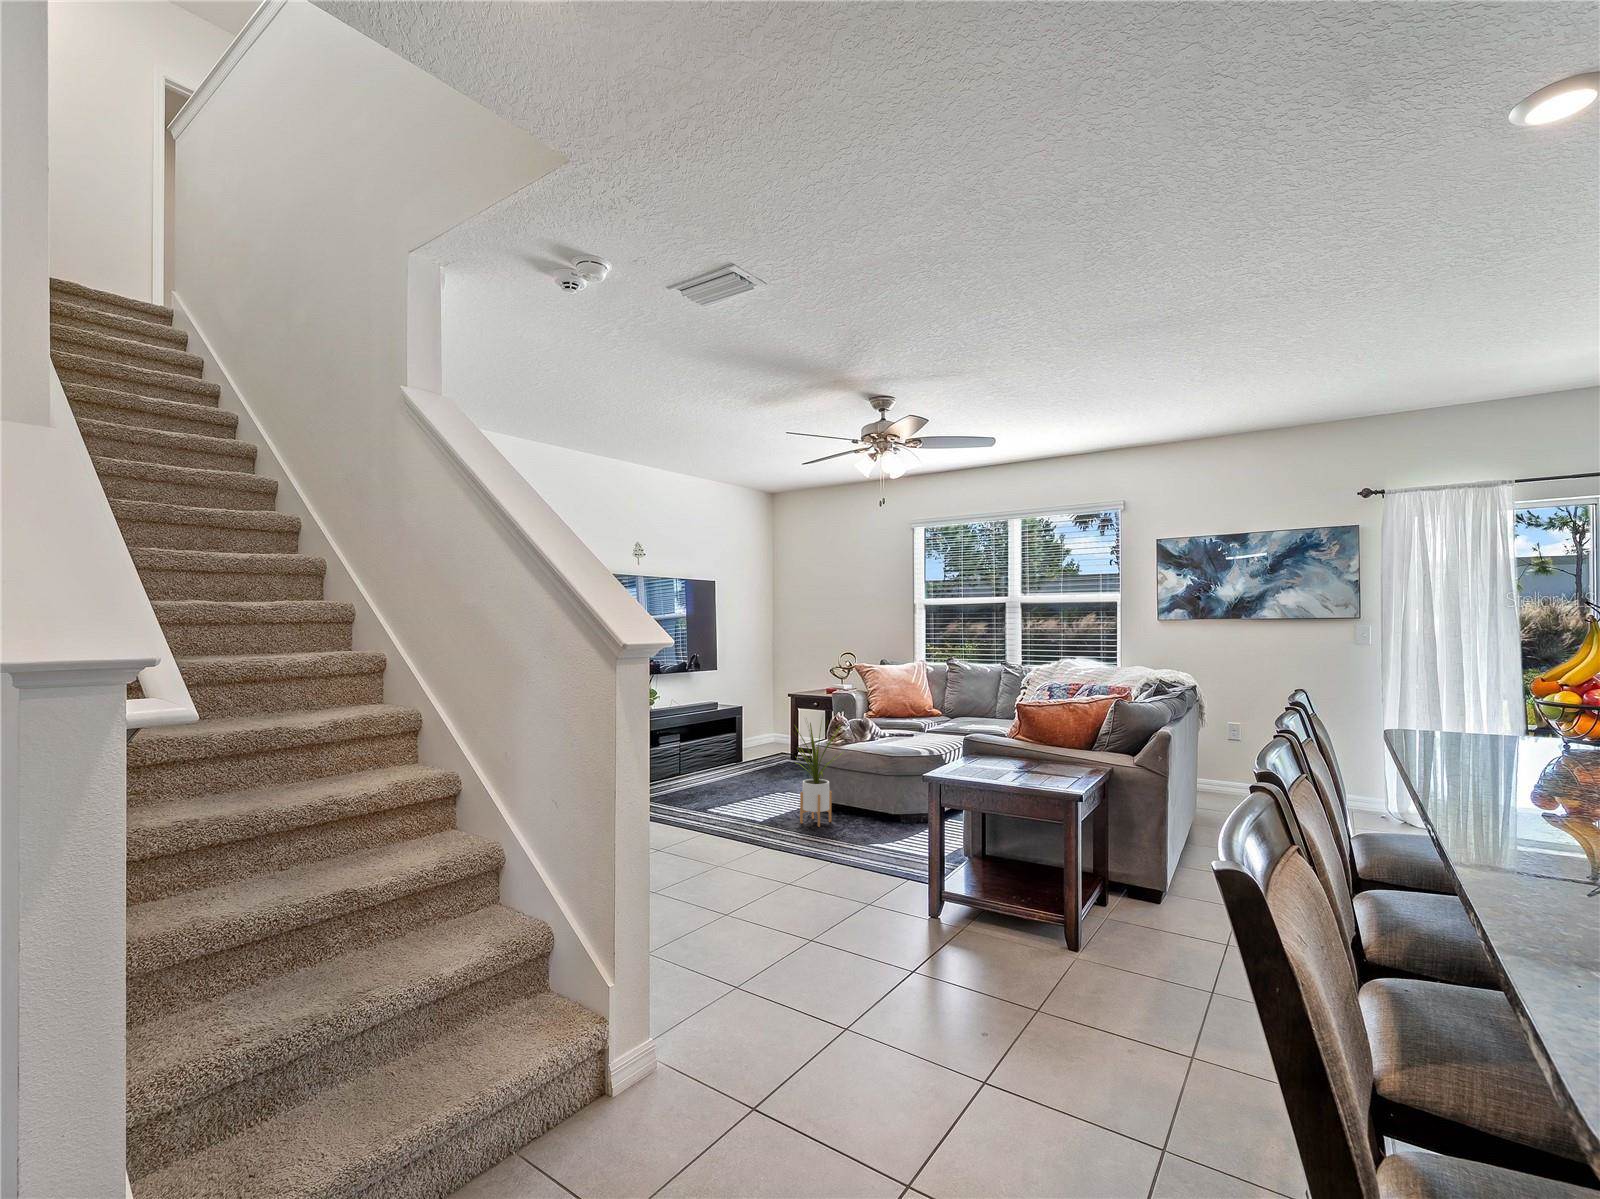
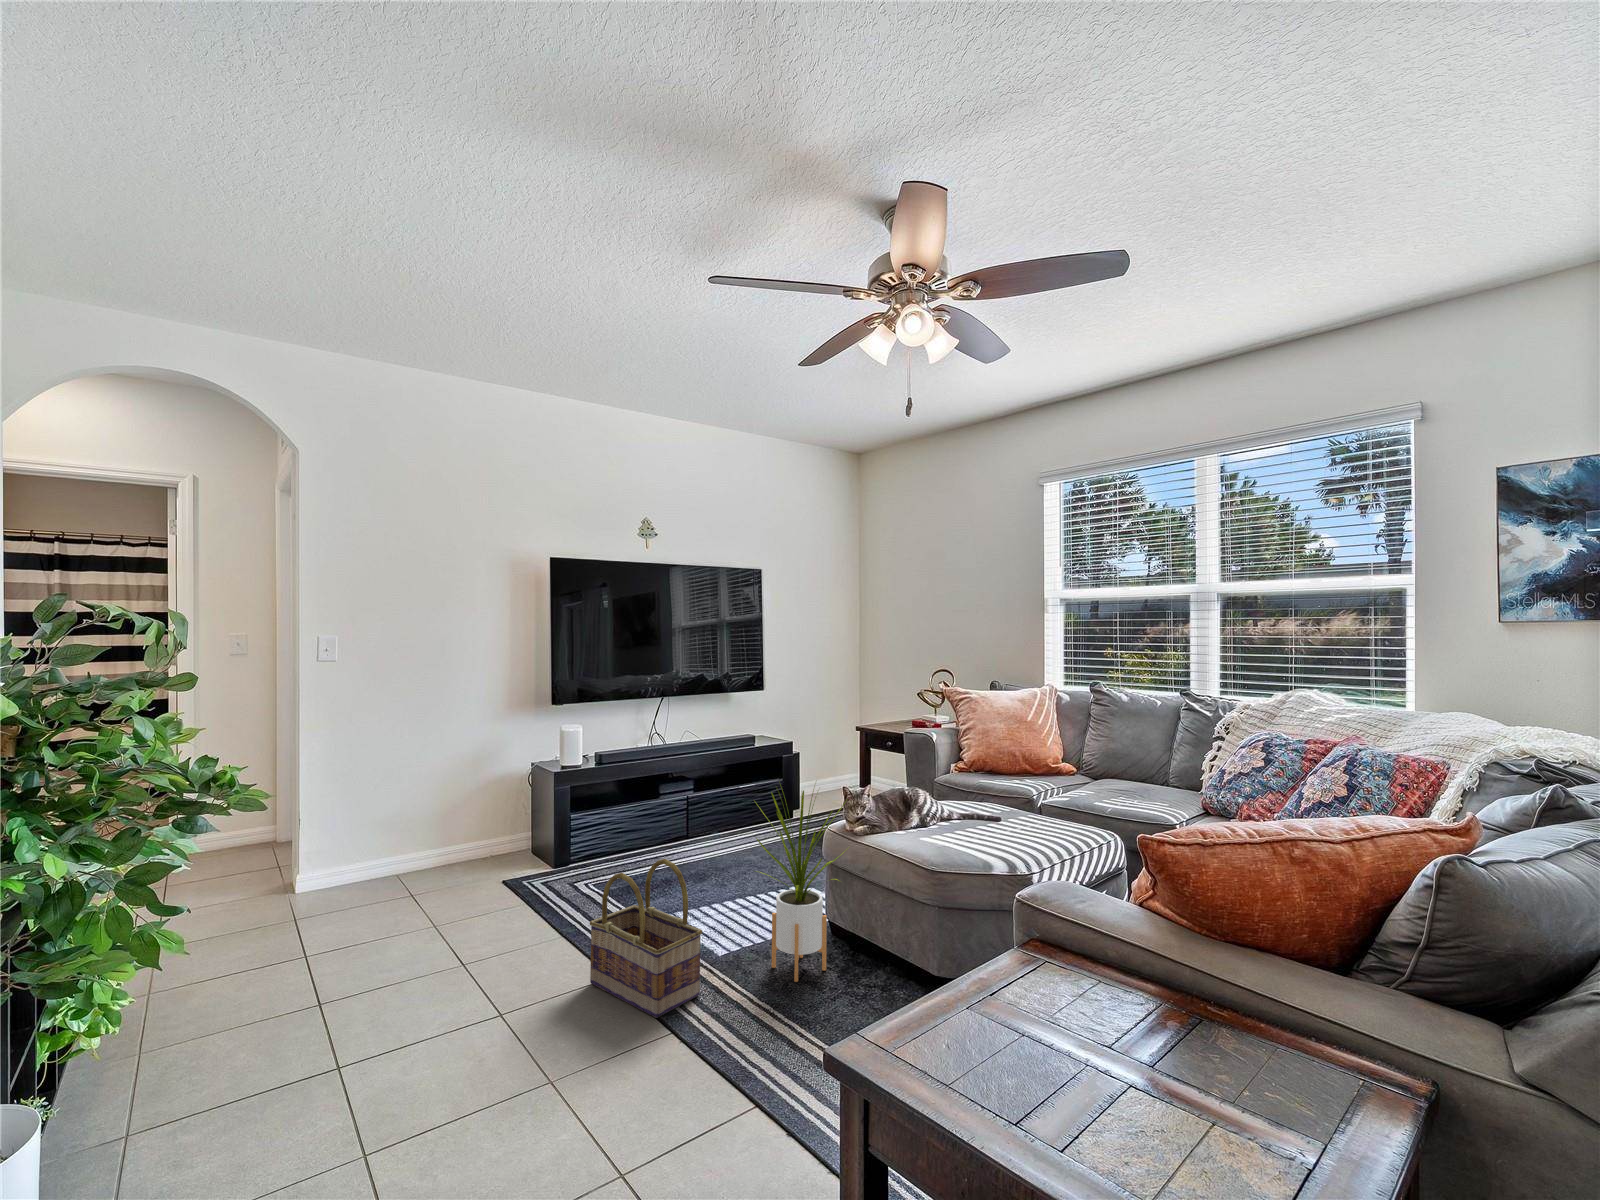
basket: none [703,762,773,843] -> present [589,859,702,1018]

